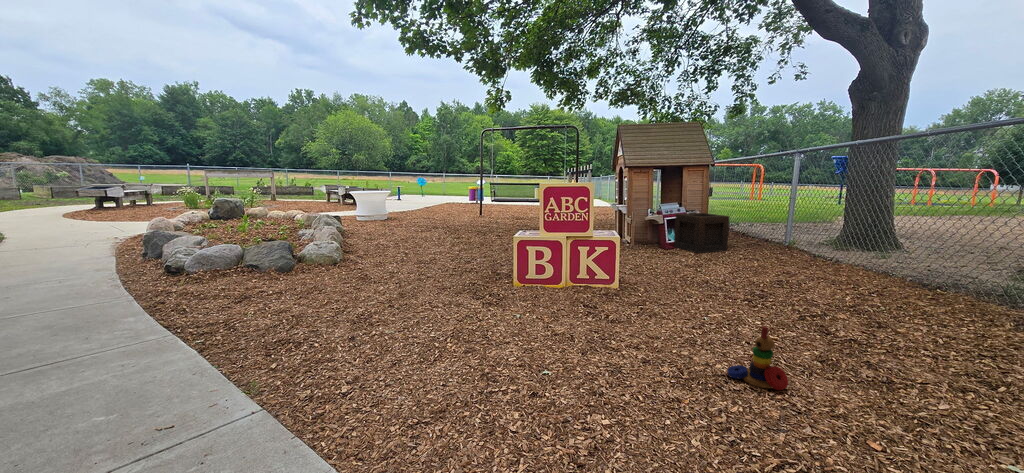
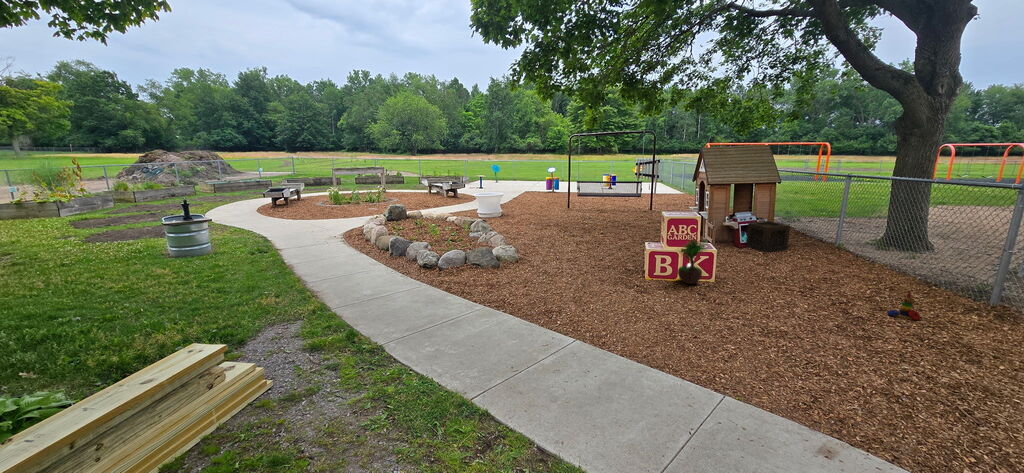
potted tree: none [551,208,603,291] -> present [678,240,707,284]
stacking toy: present [727,326,789,390] -> present [888,293,920,320]

